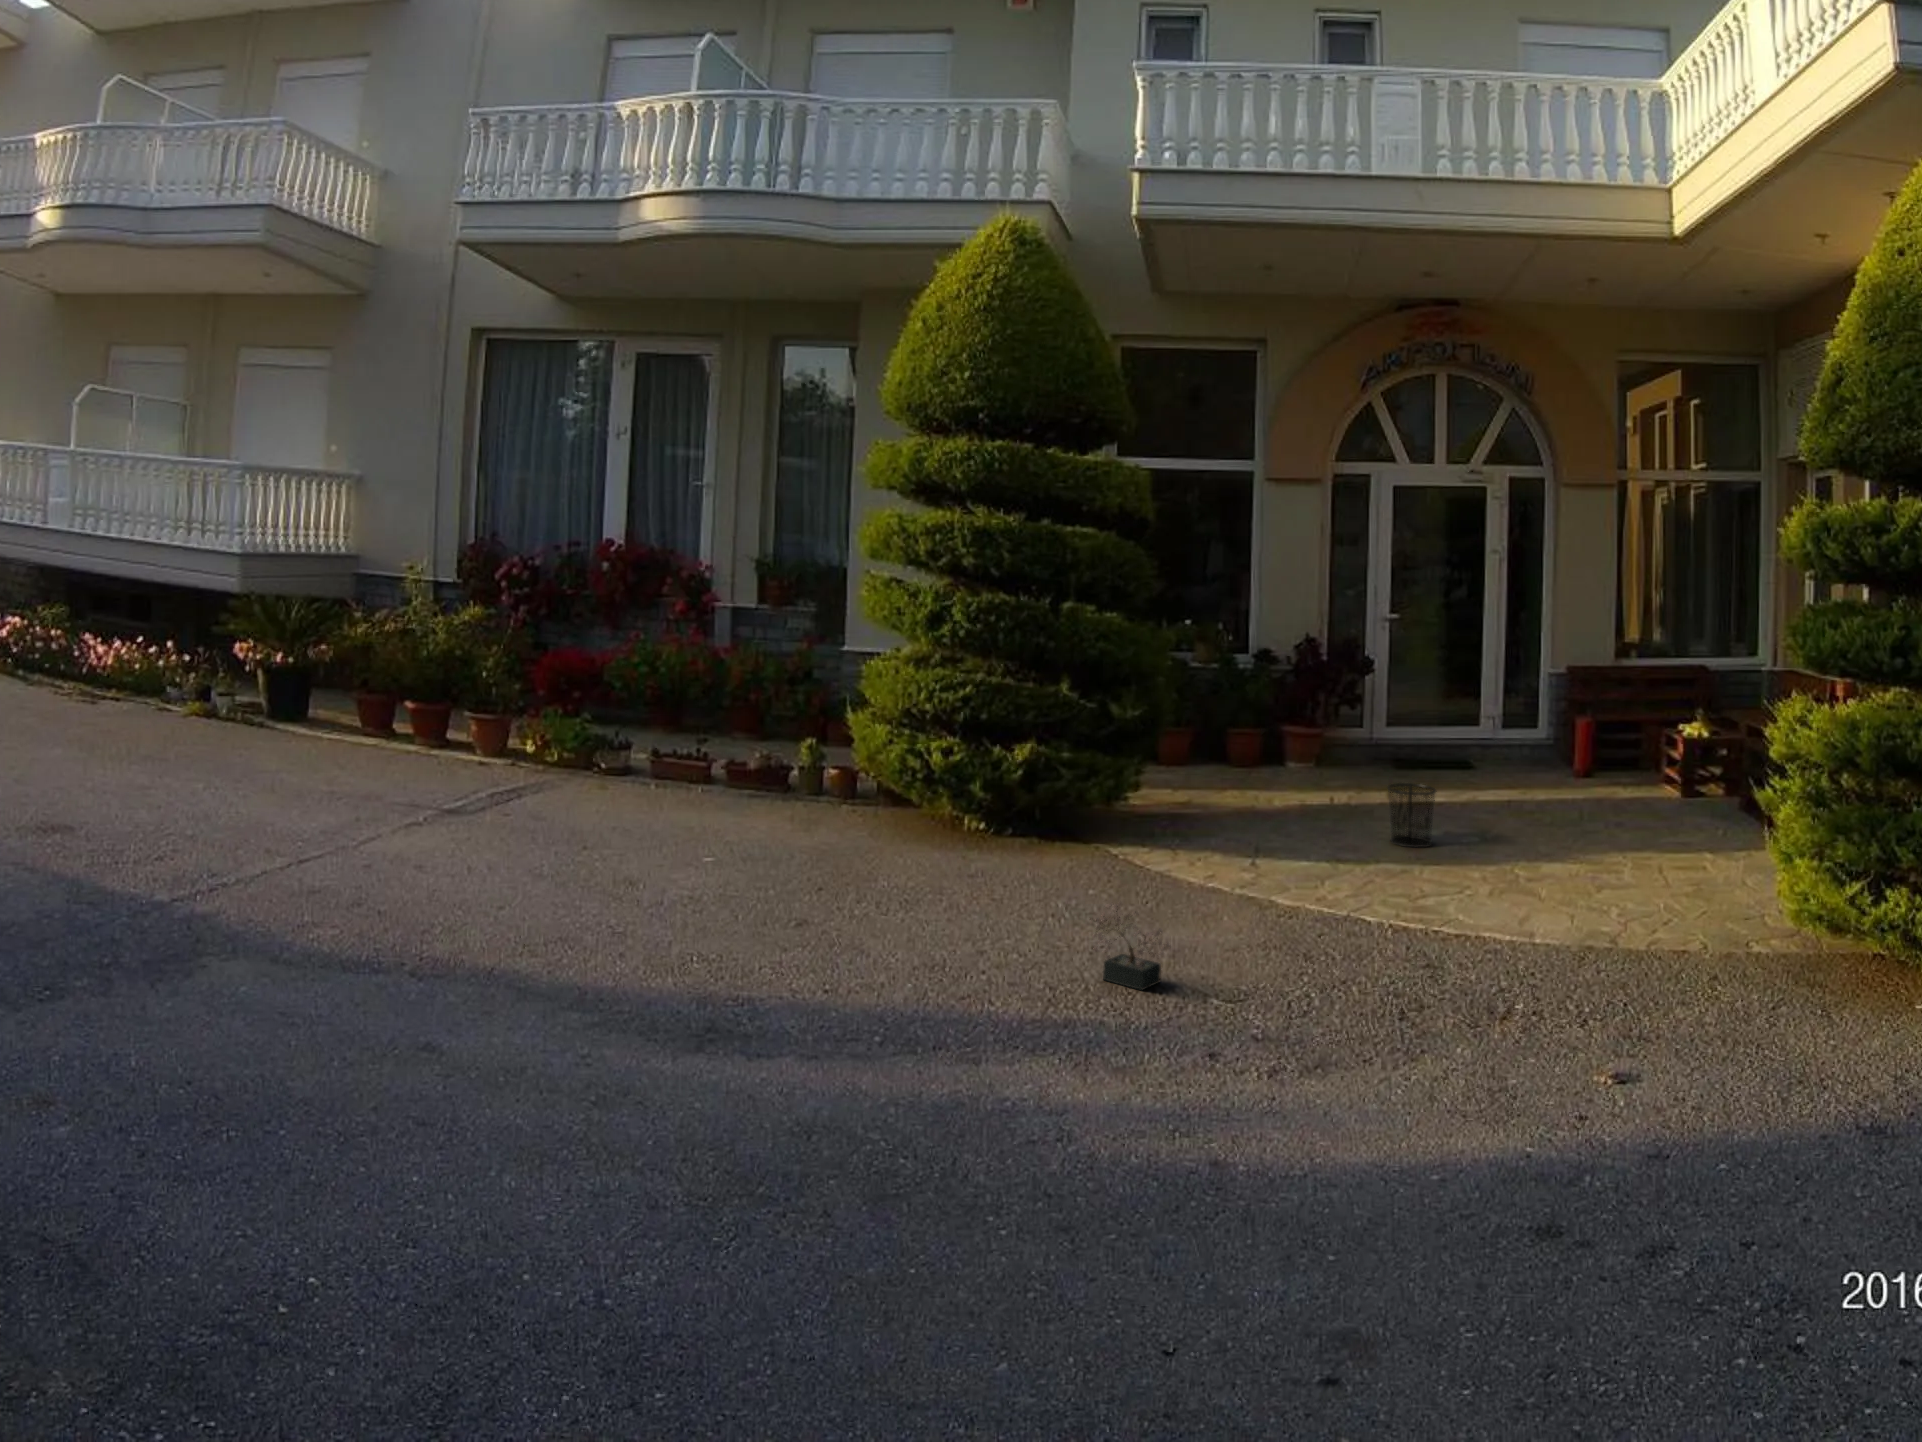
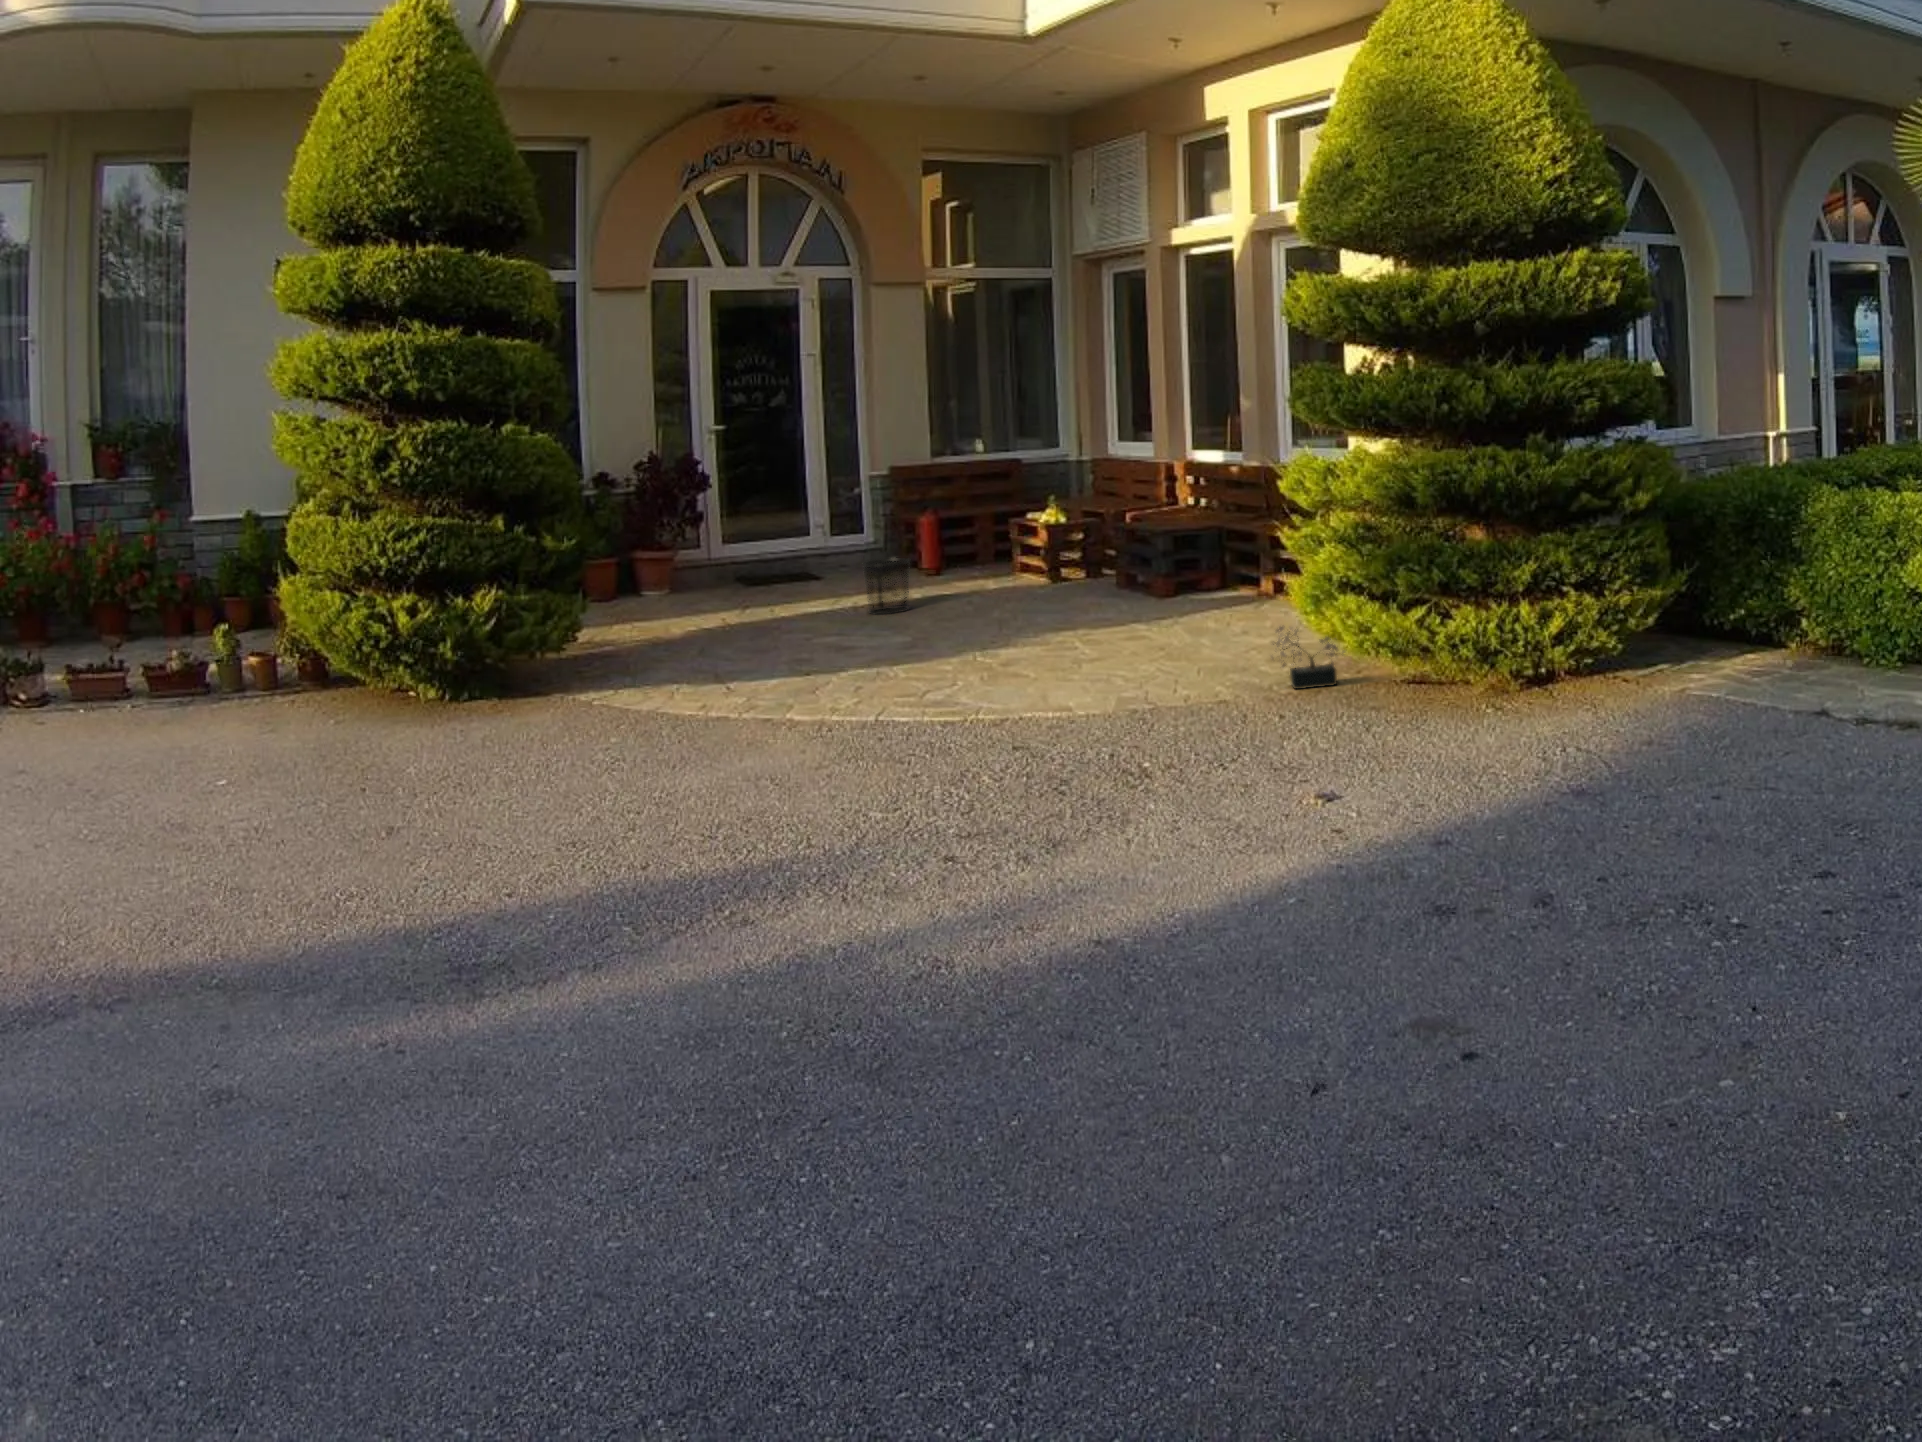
decorative plant: present [1092,903,1169,990] -> present [1273,627,1345,689]

